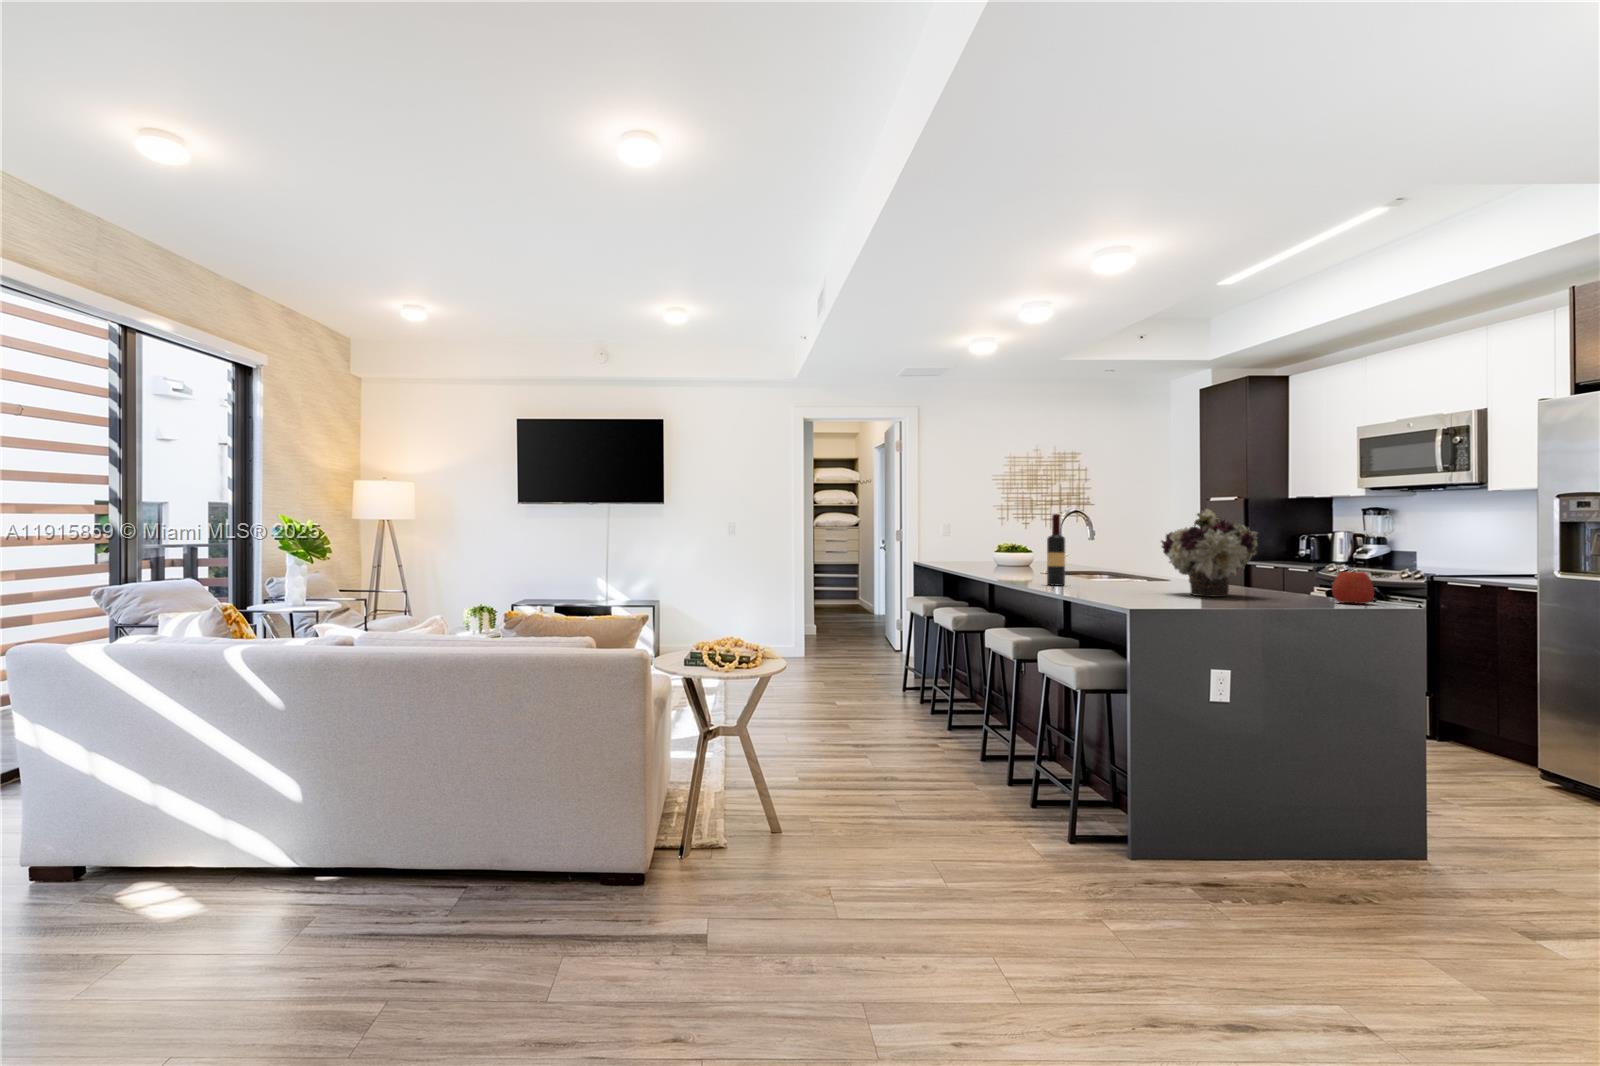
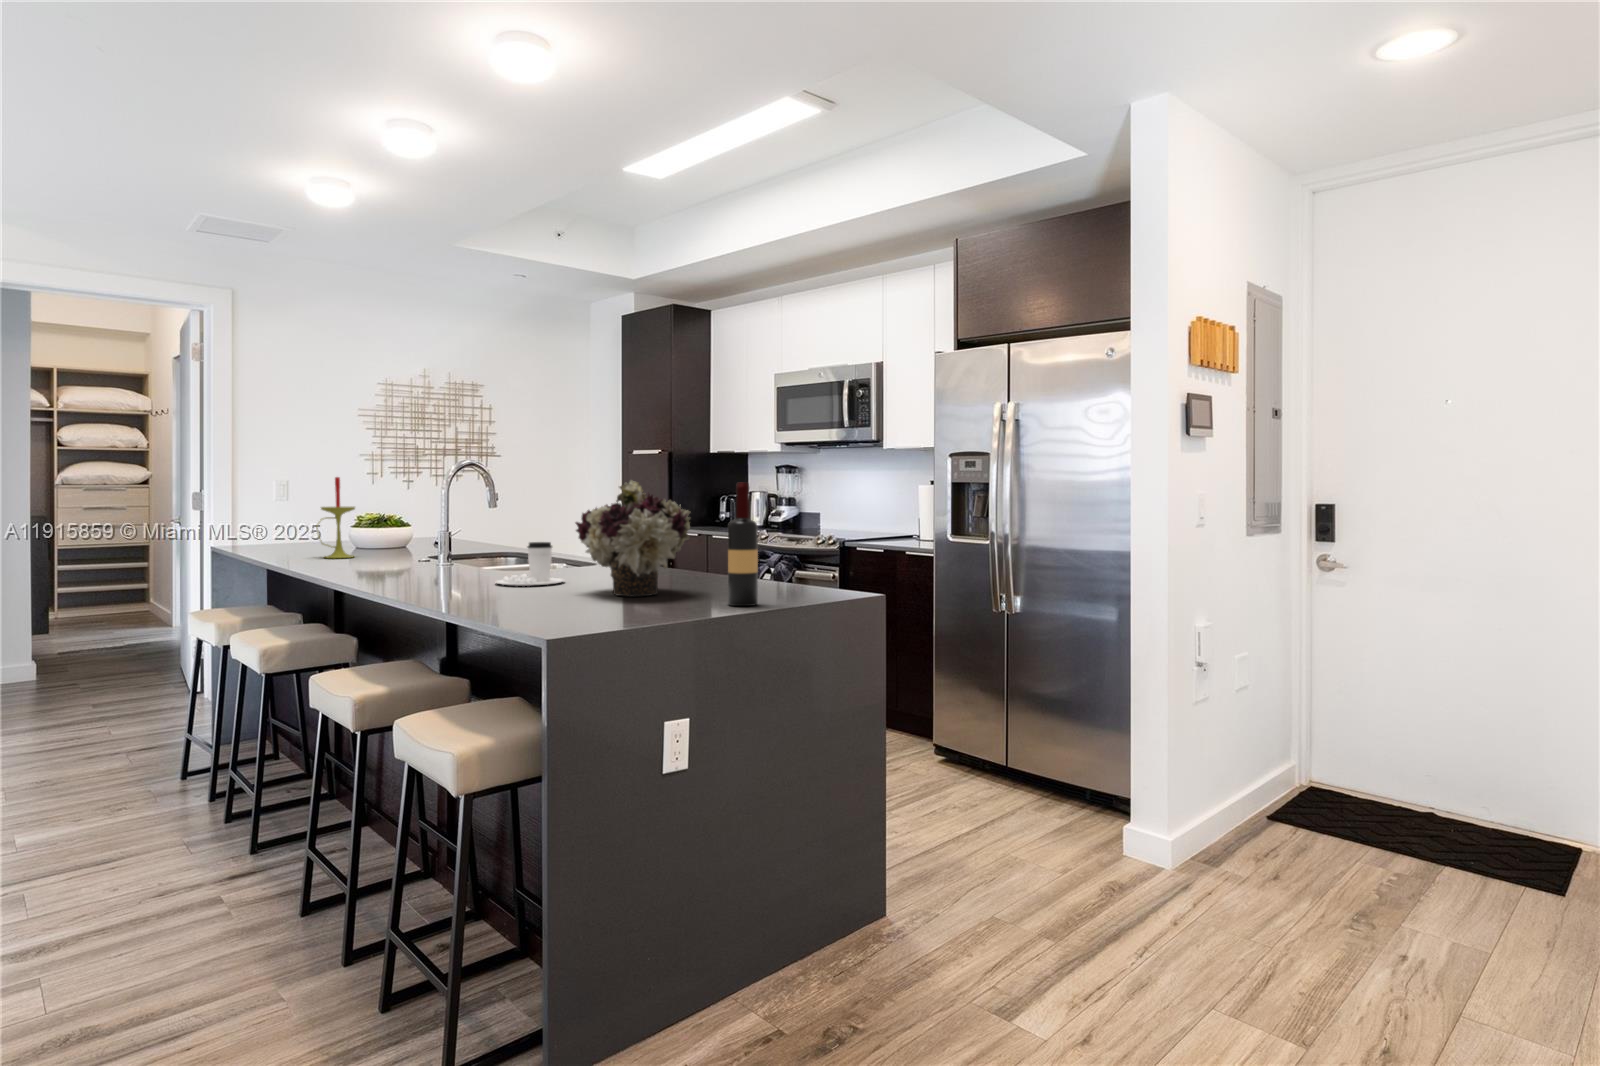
wine bottle: present [1047,514,1065,586] -> present [728,483,758,606]
candle: none [972,516,997,572] -> present [316,477,355,558]
coffee cup: none [1098,558,1152,588] -> present [496,542,564,586]
apple: present [1332,571,1374,604] -> none [770,557,811,598]

